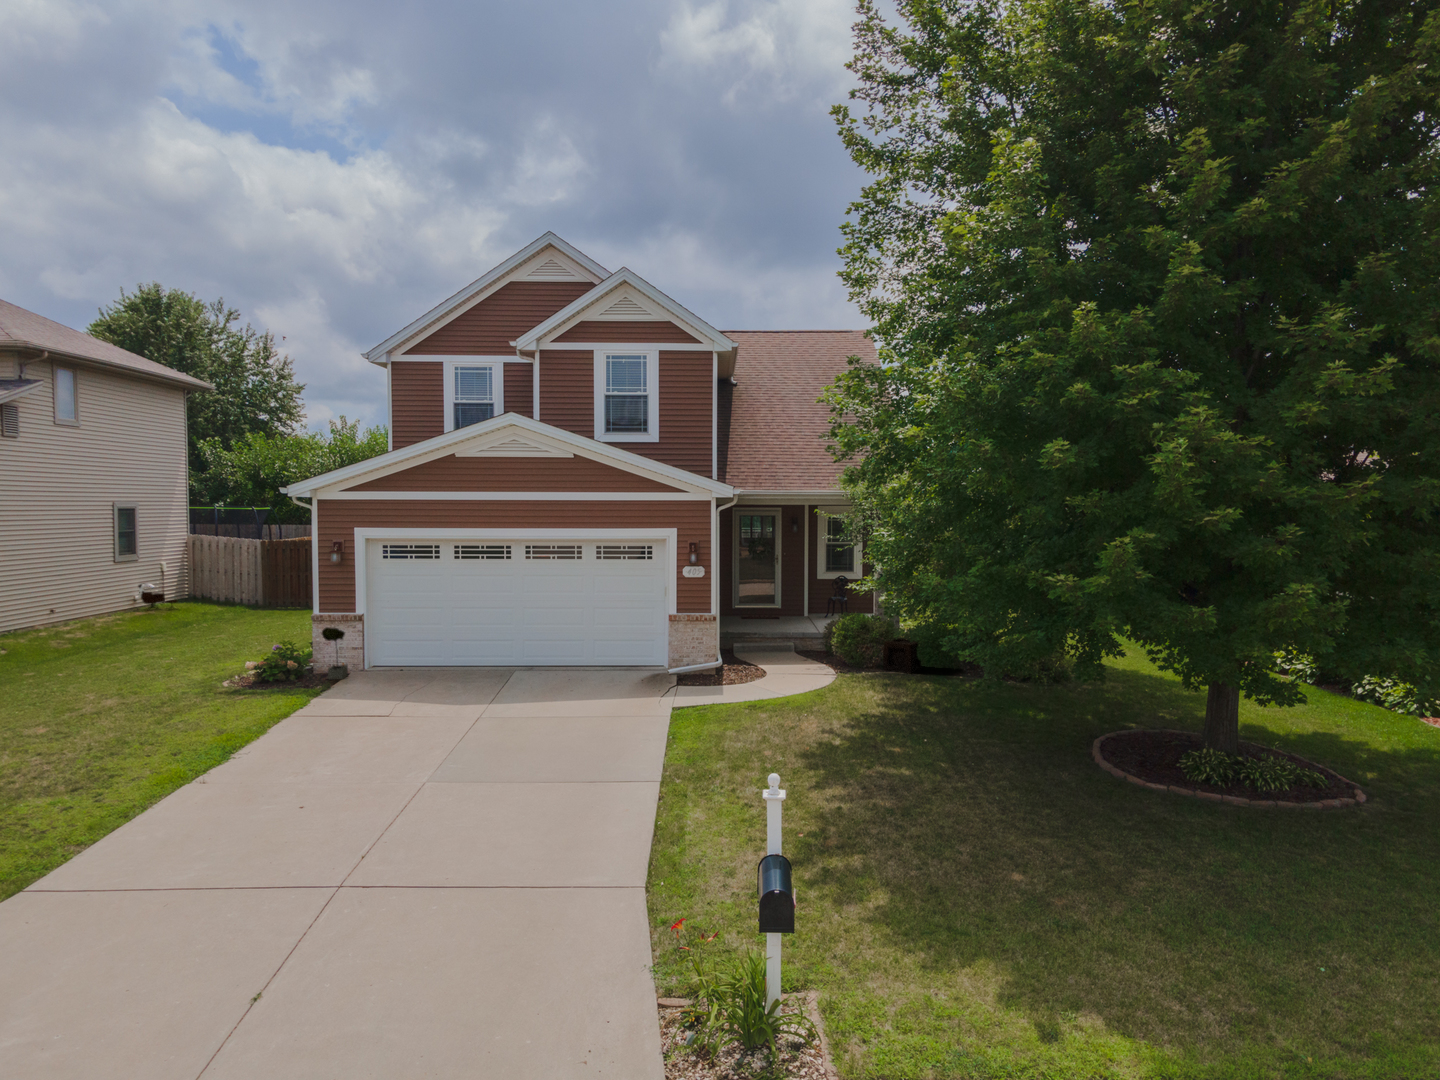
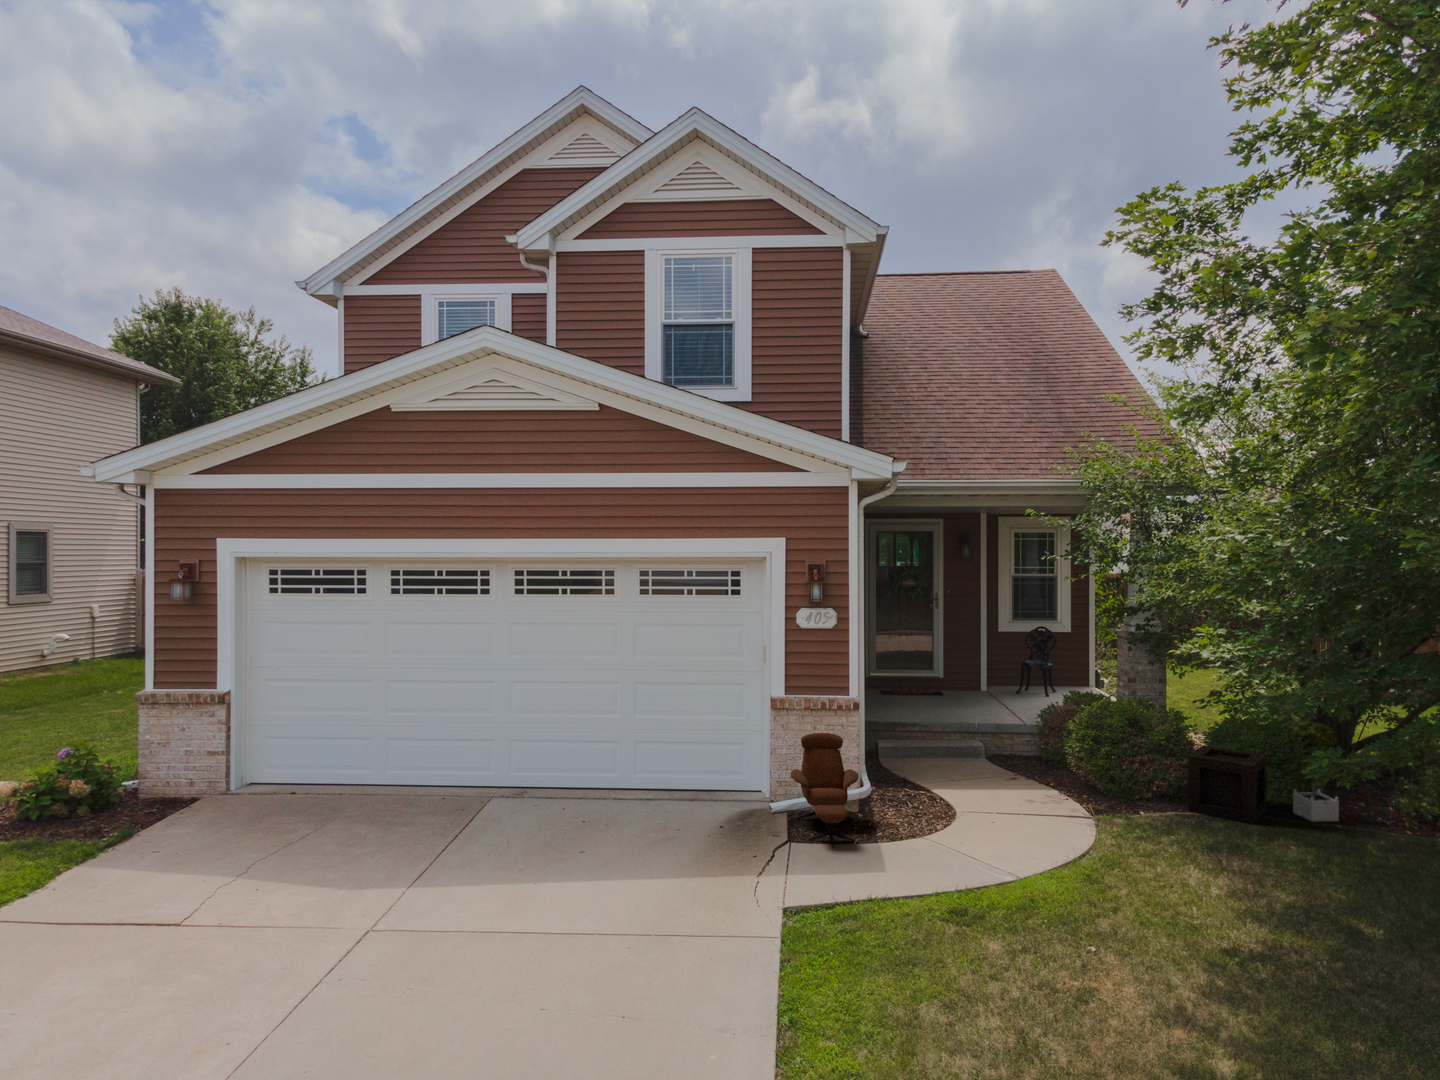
lounge chair: present [138,584,178,609] -> present [791,733,858,848]
potted tree: present [322,627,348,679] -> present [1285,721,1339,821]

